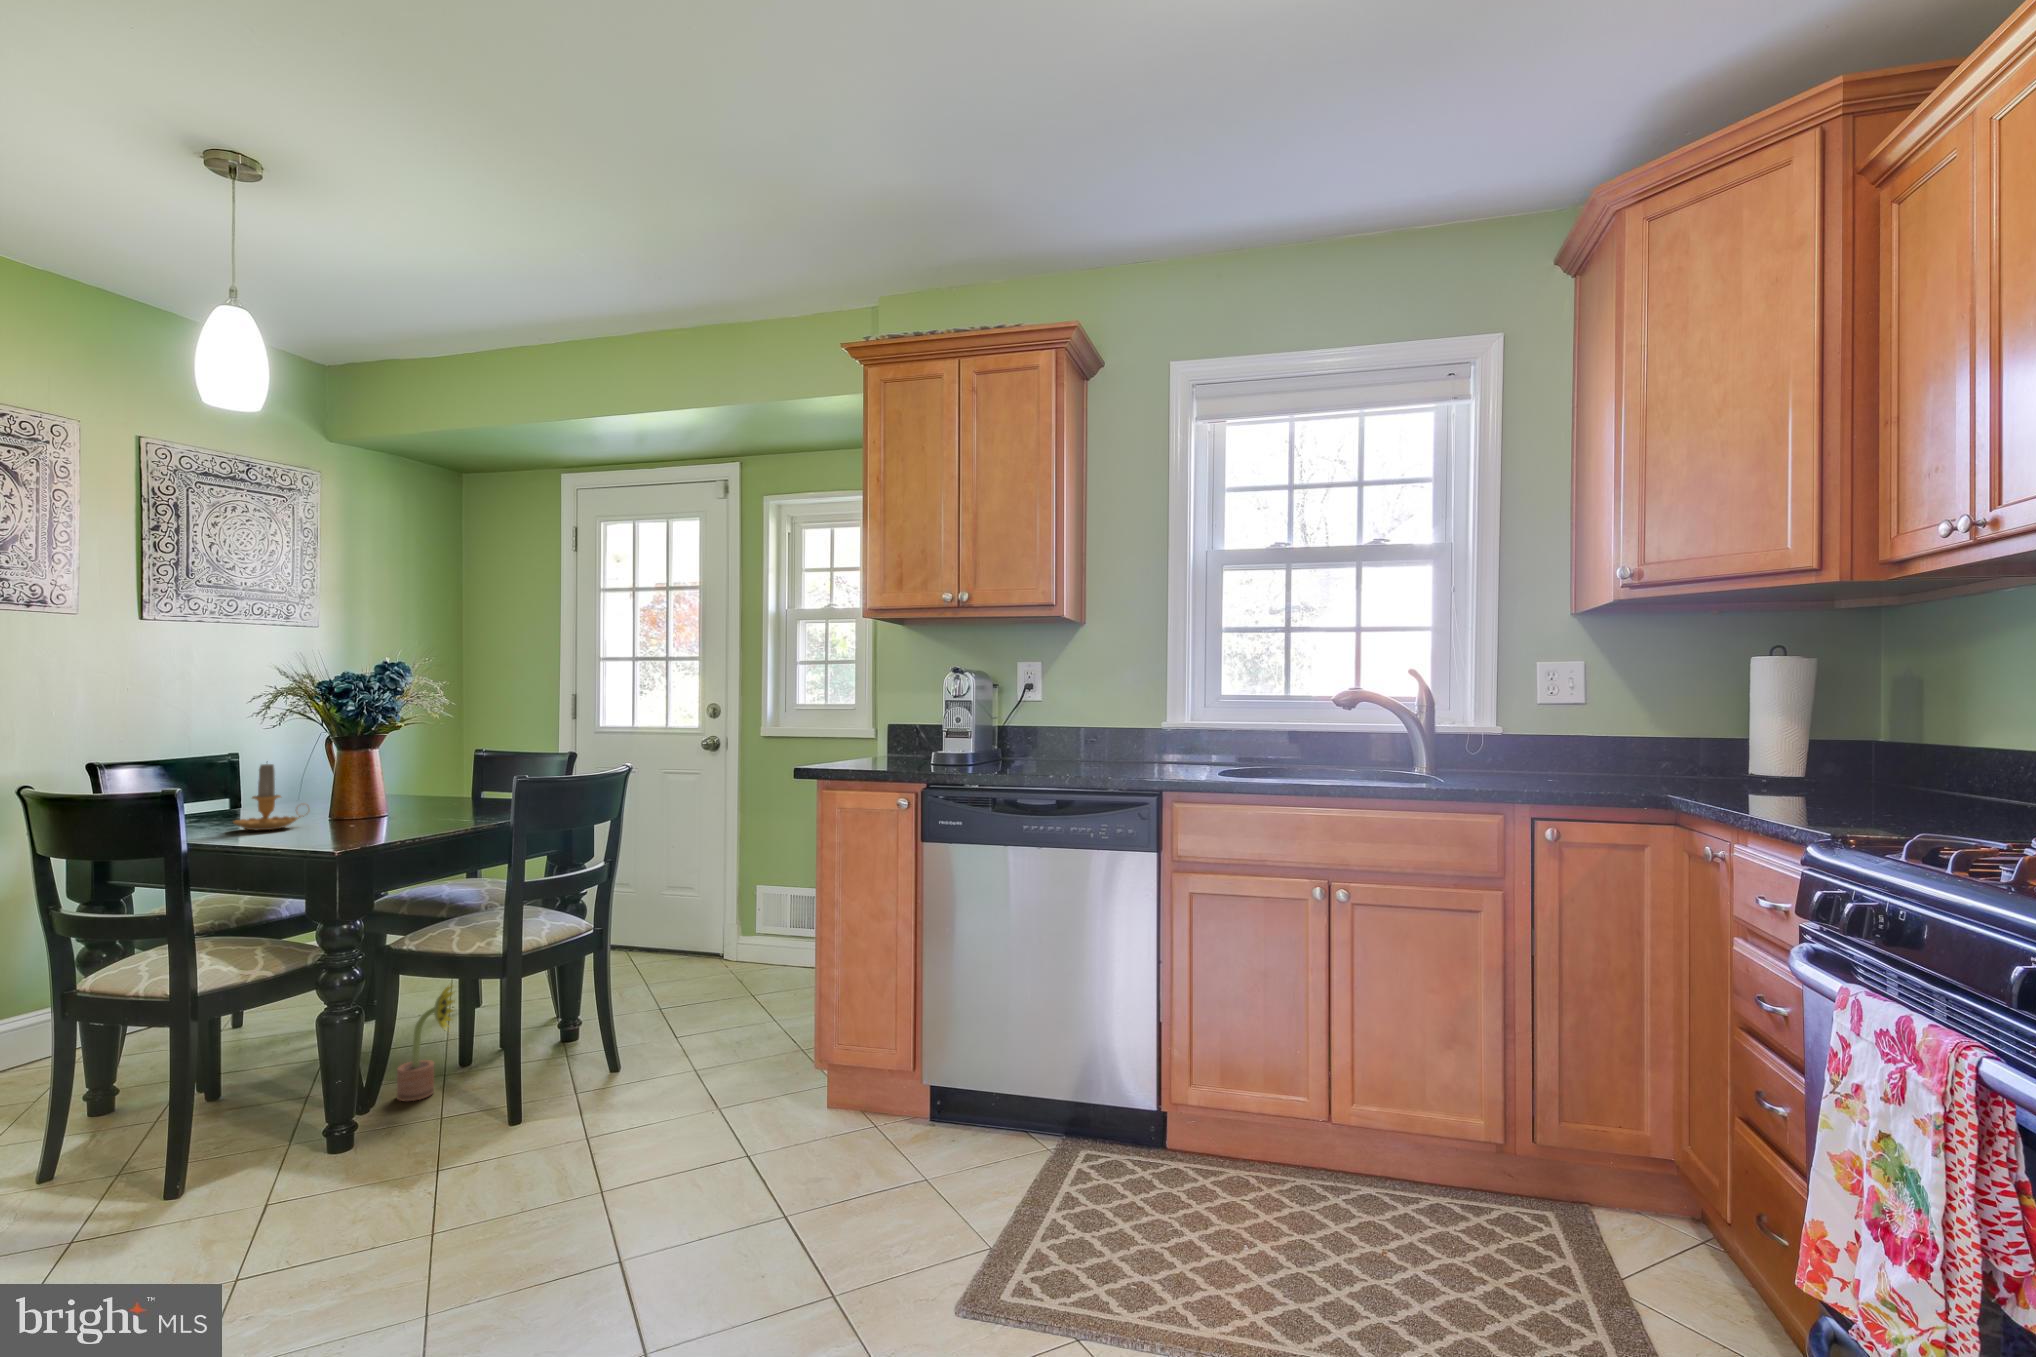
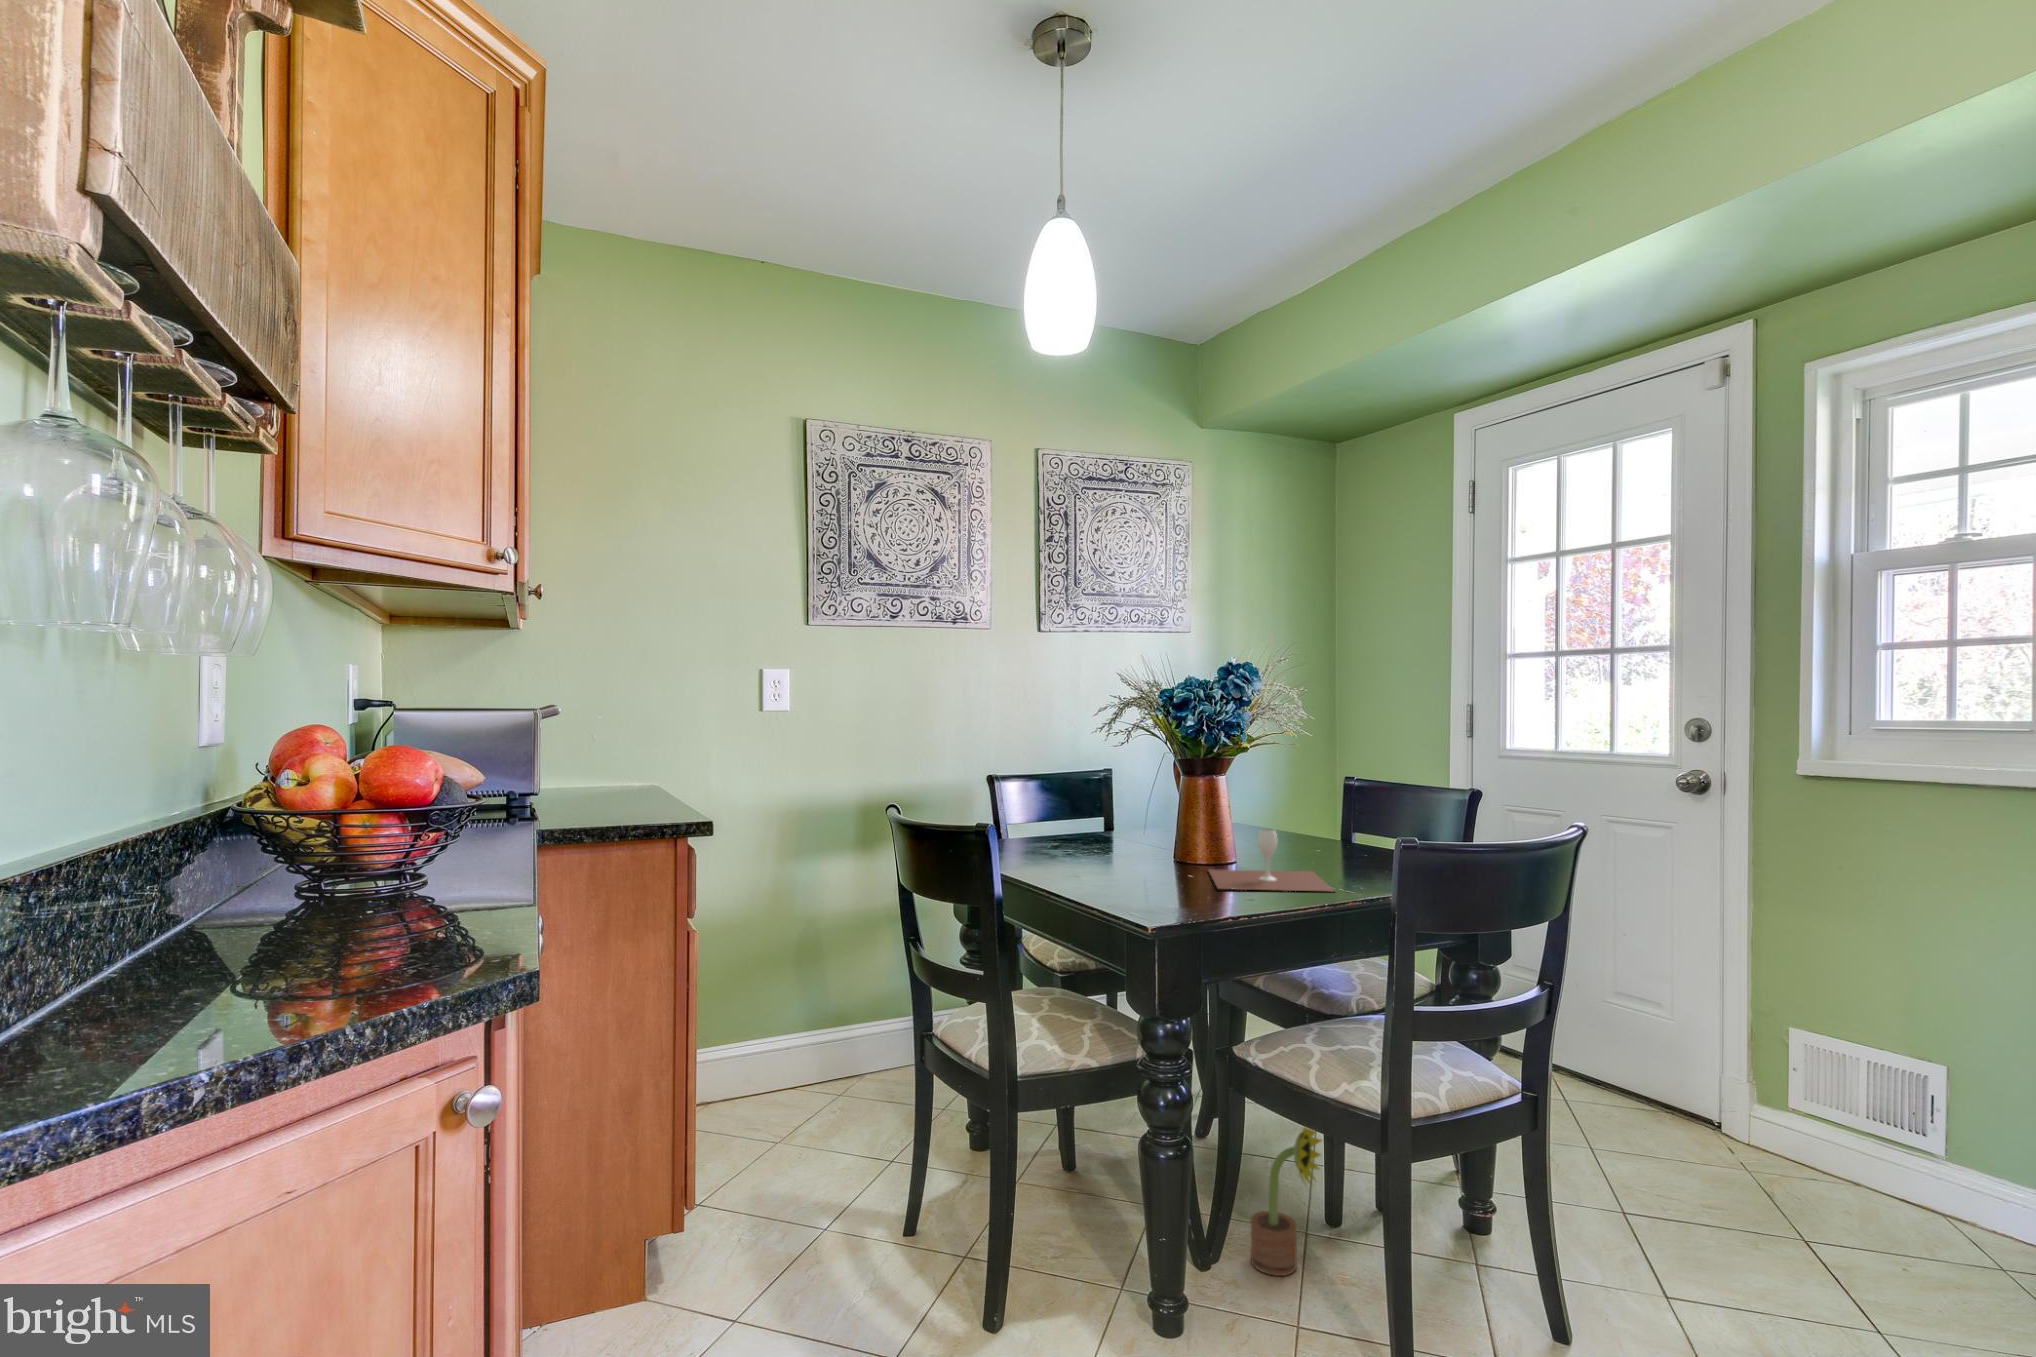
candle: present [234,764,304,831] -> none [1072,786,1150,873]
wine glass: none [363,785,471,828] -> present [1209,830,1334,892]

